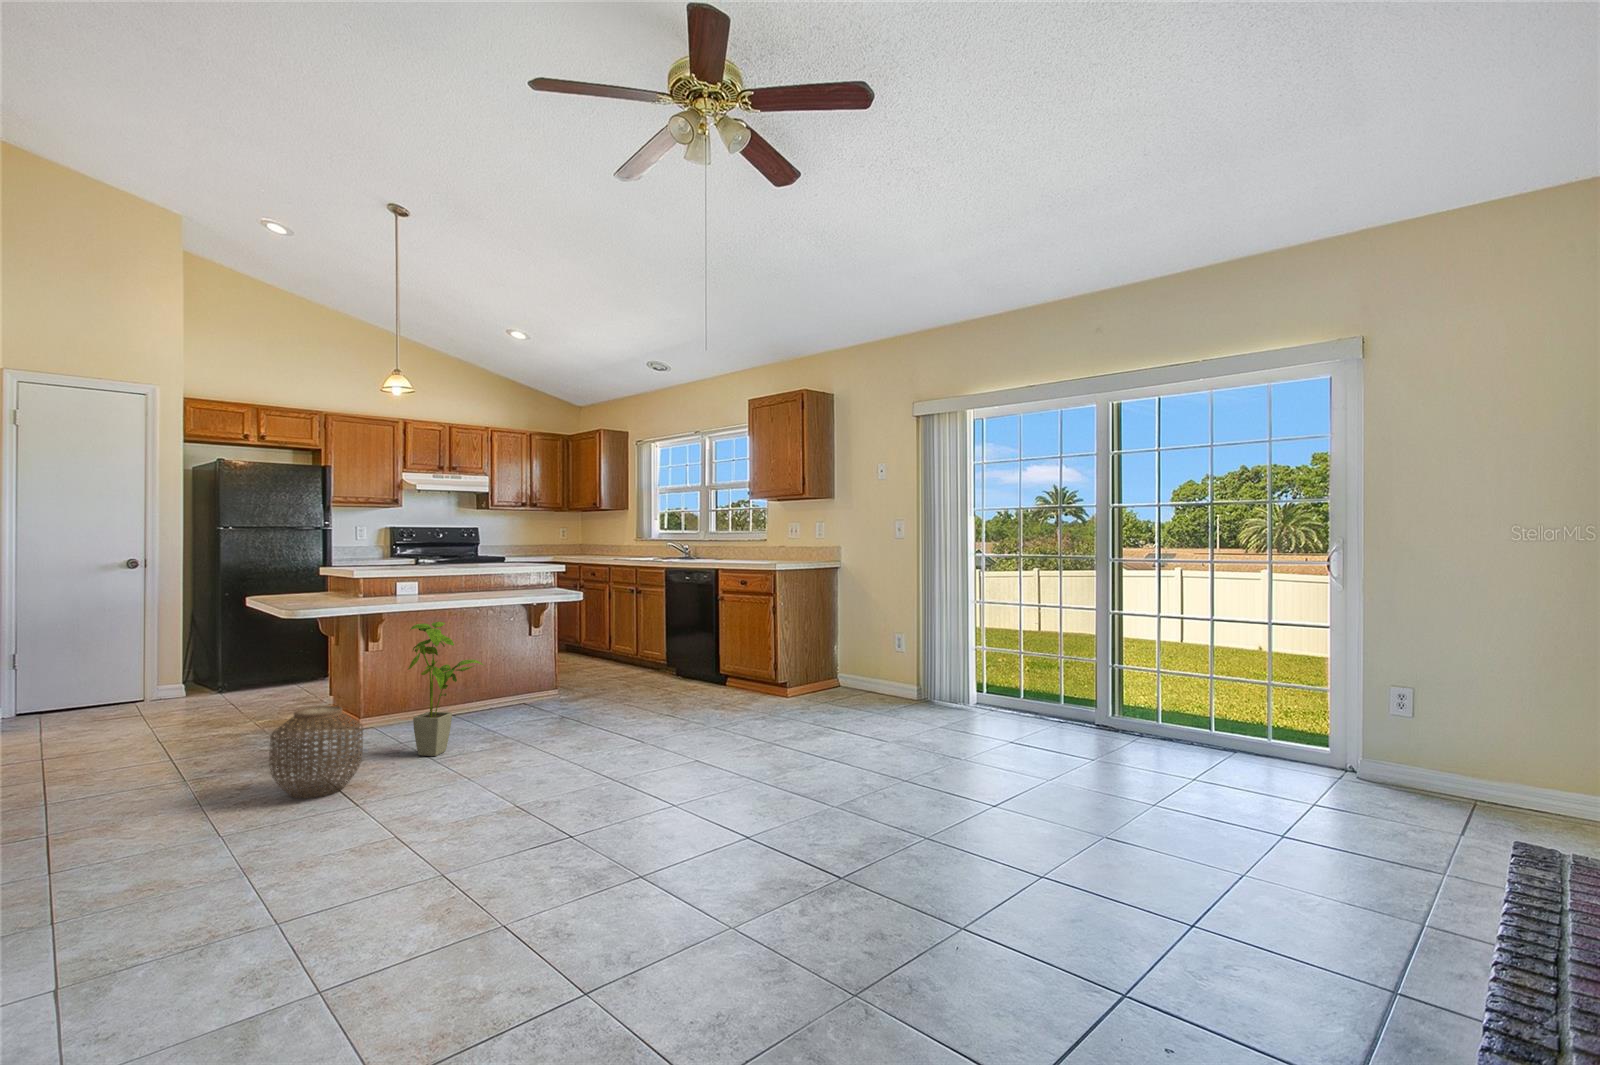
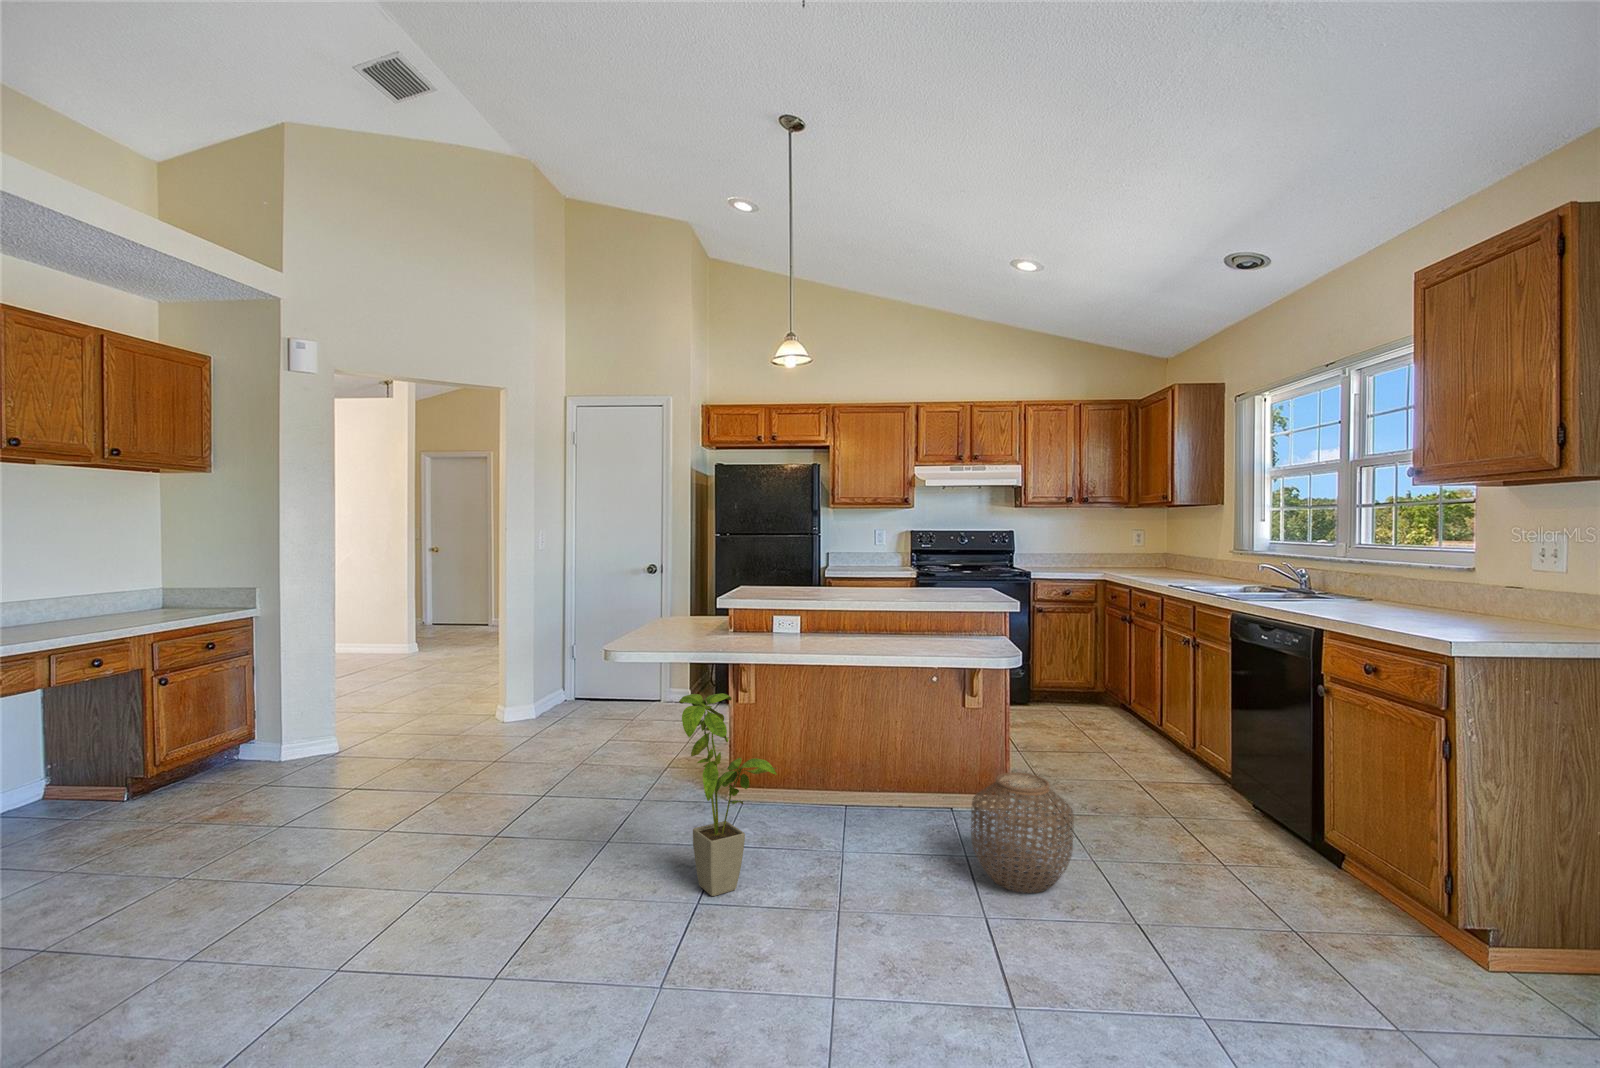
woven basket: present [270,706,363,798] -> present [971,772,1073,893]

